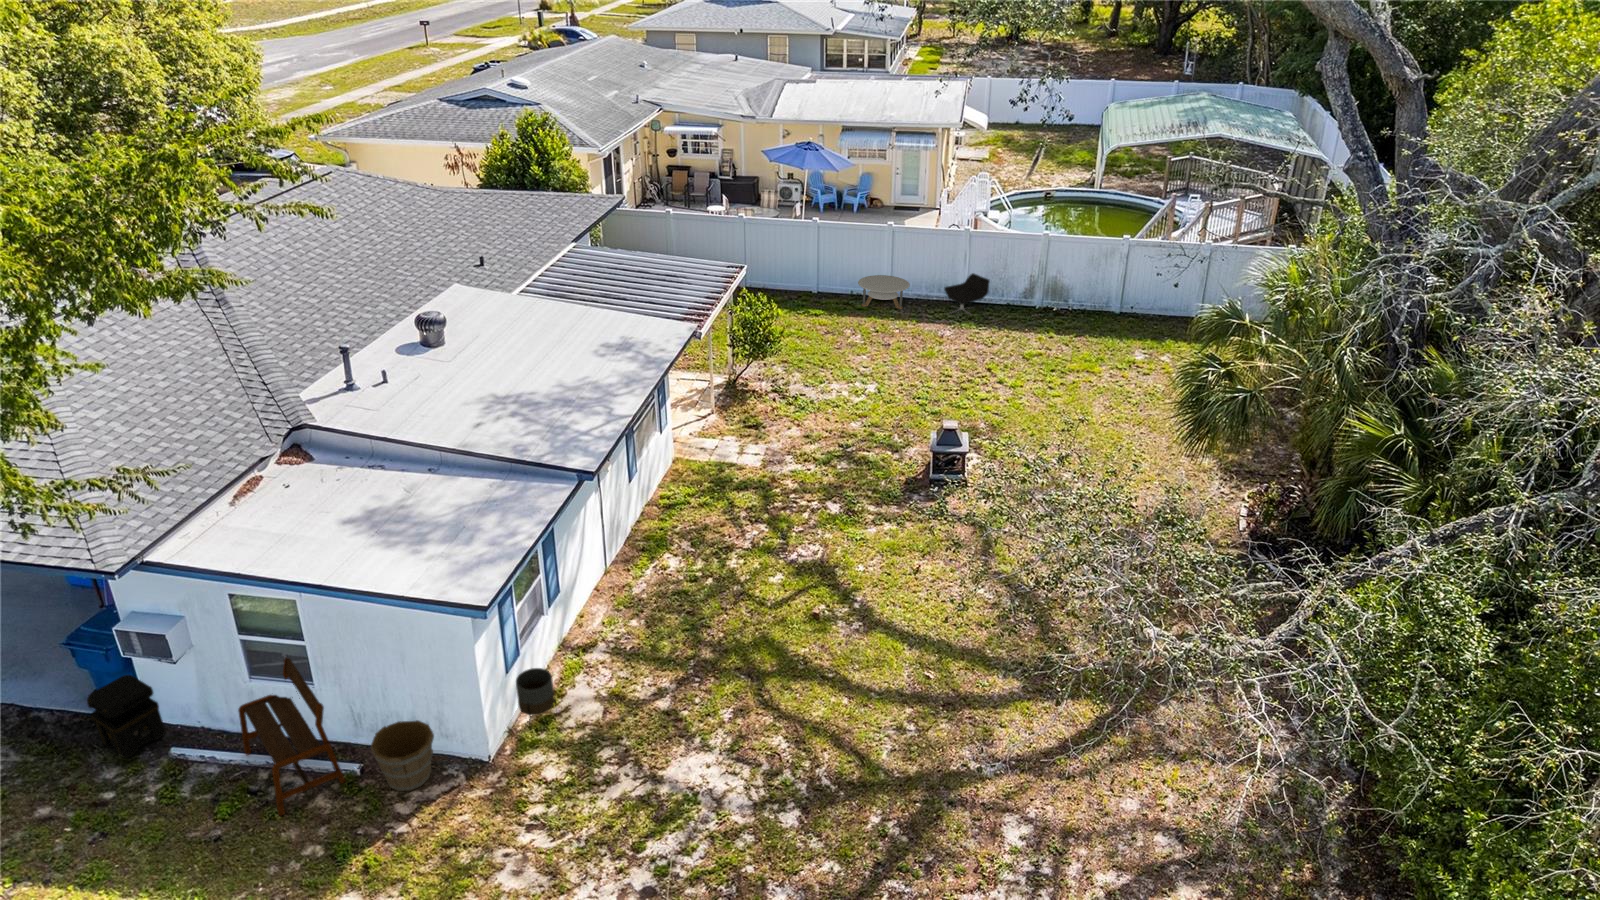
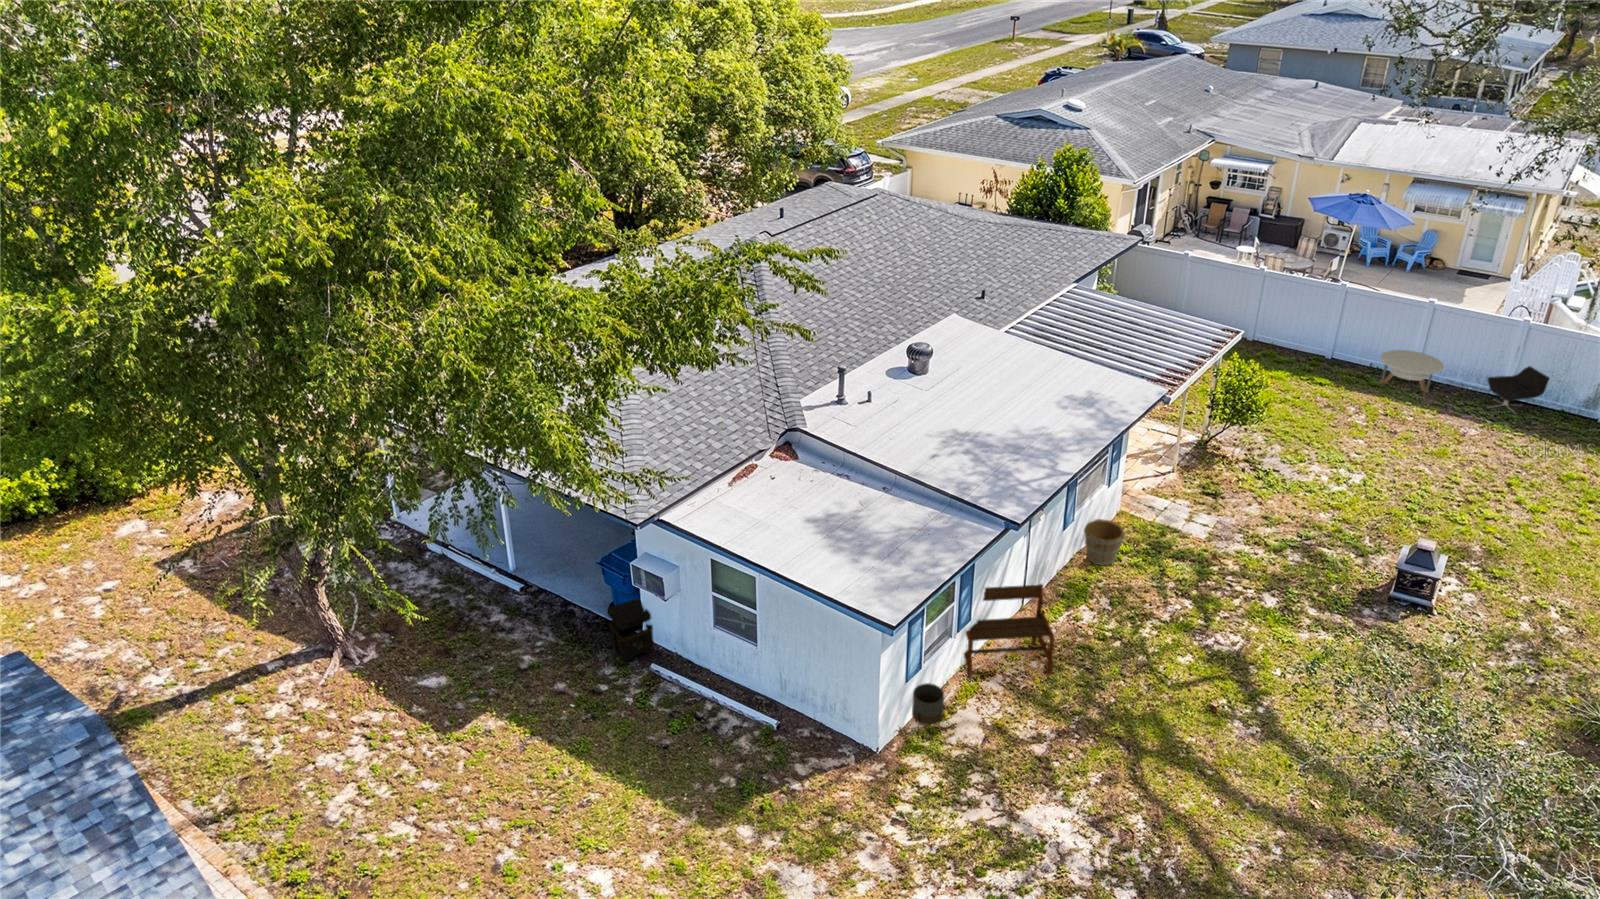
bench: present [238,657,345,816] -> present [964,584,1054,679]
wooden bucket: present [371,720,434,791] -> present [1084,519,1125,565]

